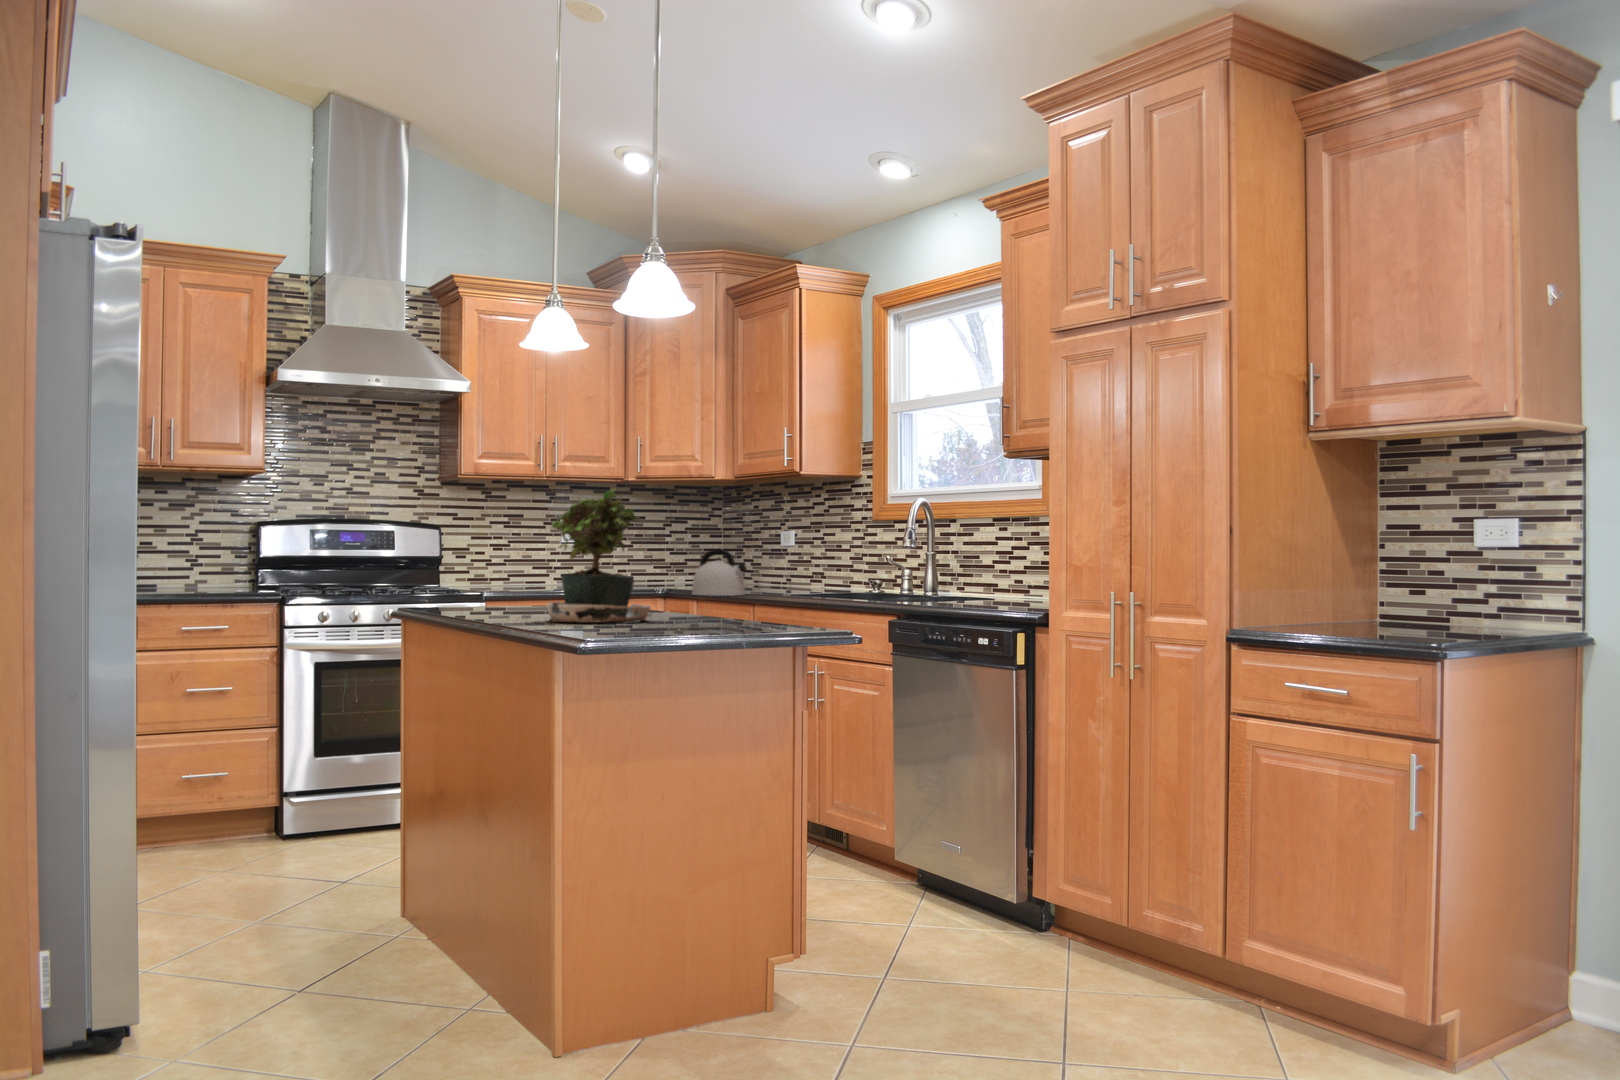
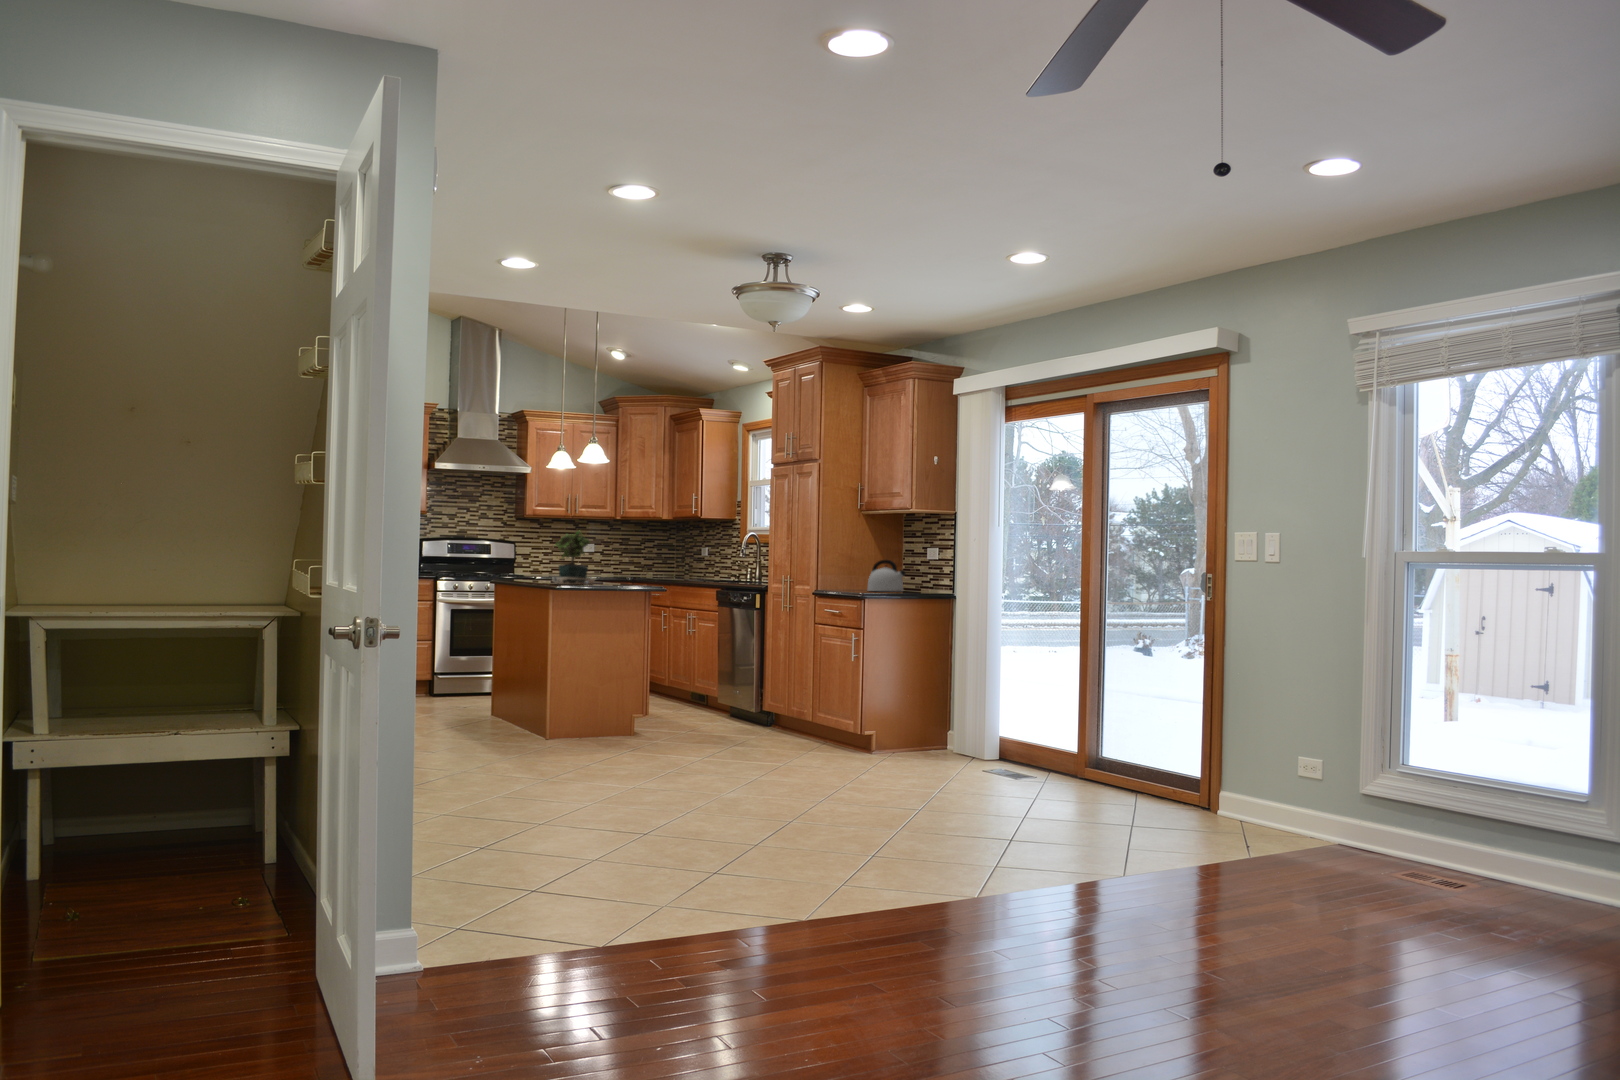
kettle: present [692,549,747,596] -> present [868,560,905,591]

